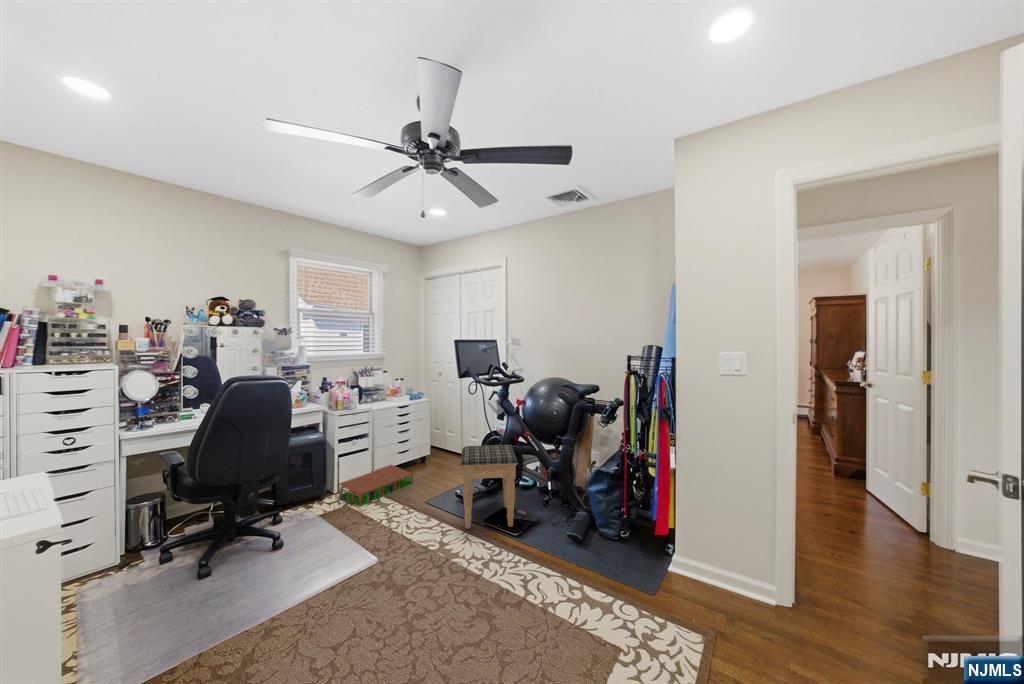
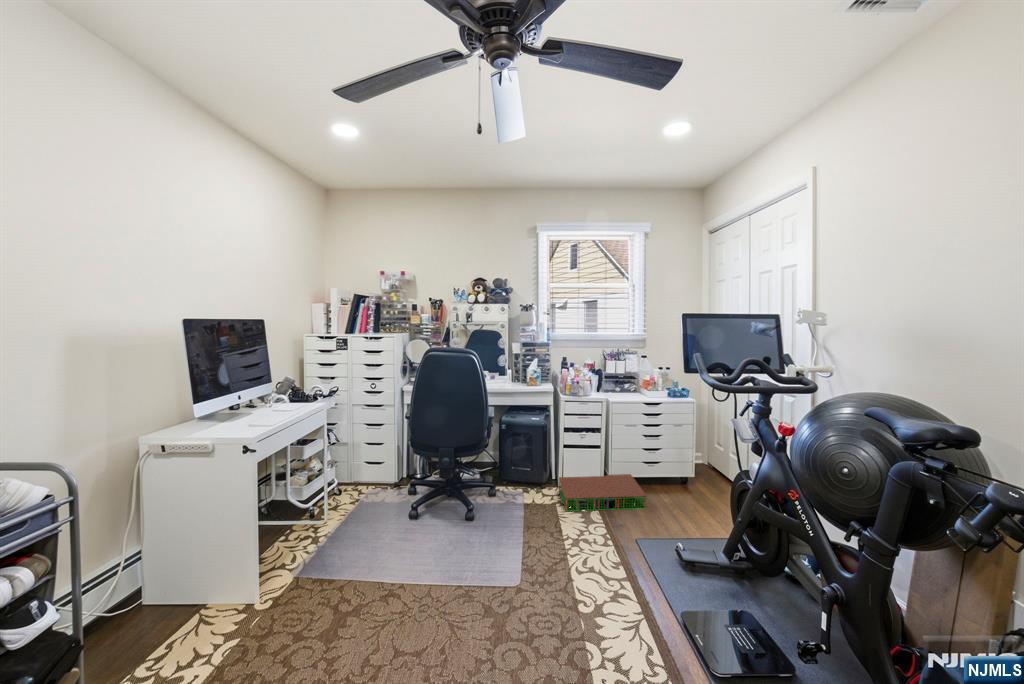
footstool: present [461,445,518,529] -> none [641,484,768,652]

